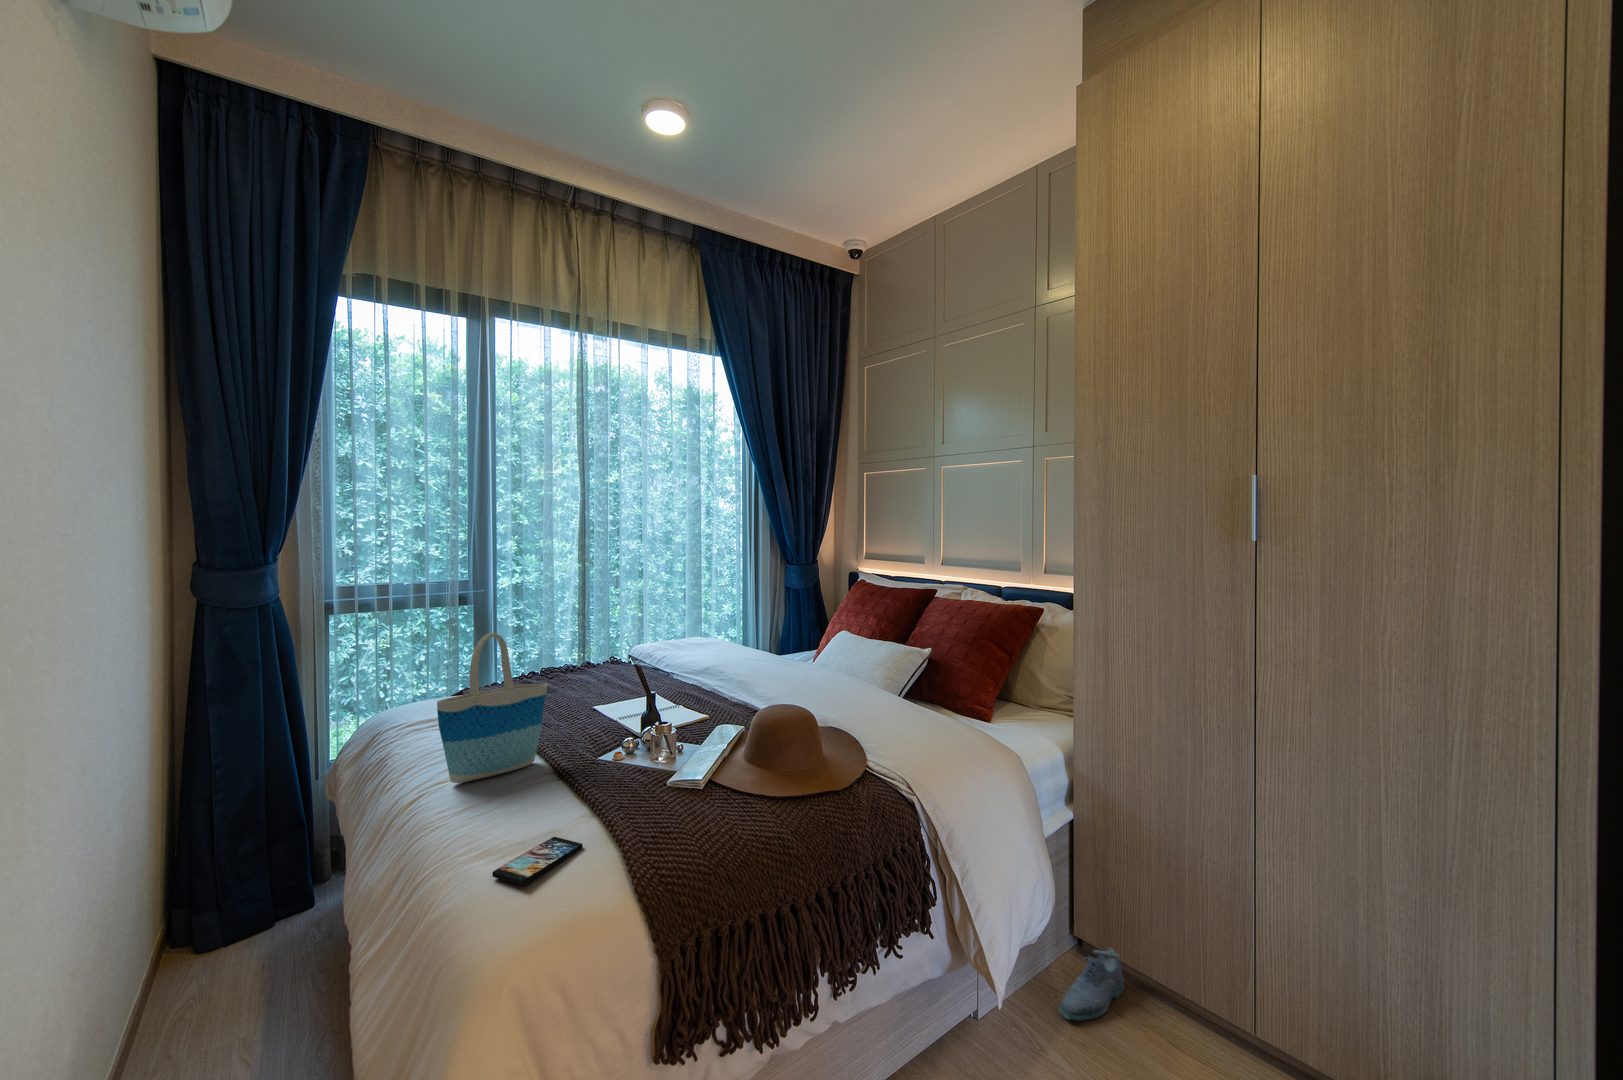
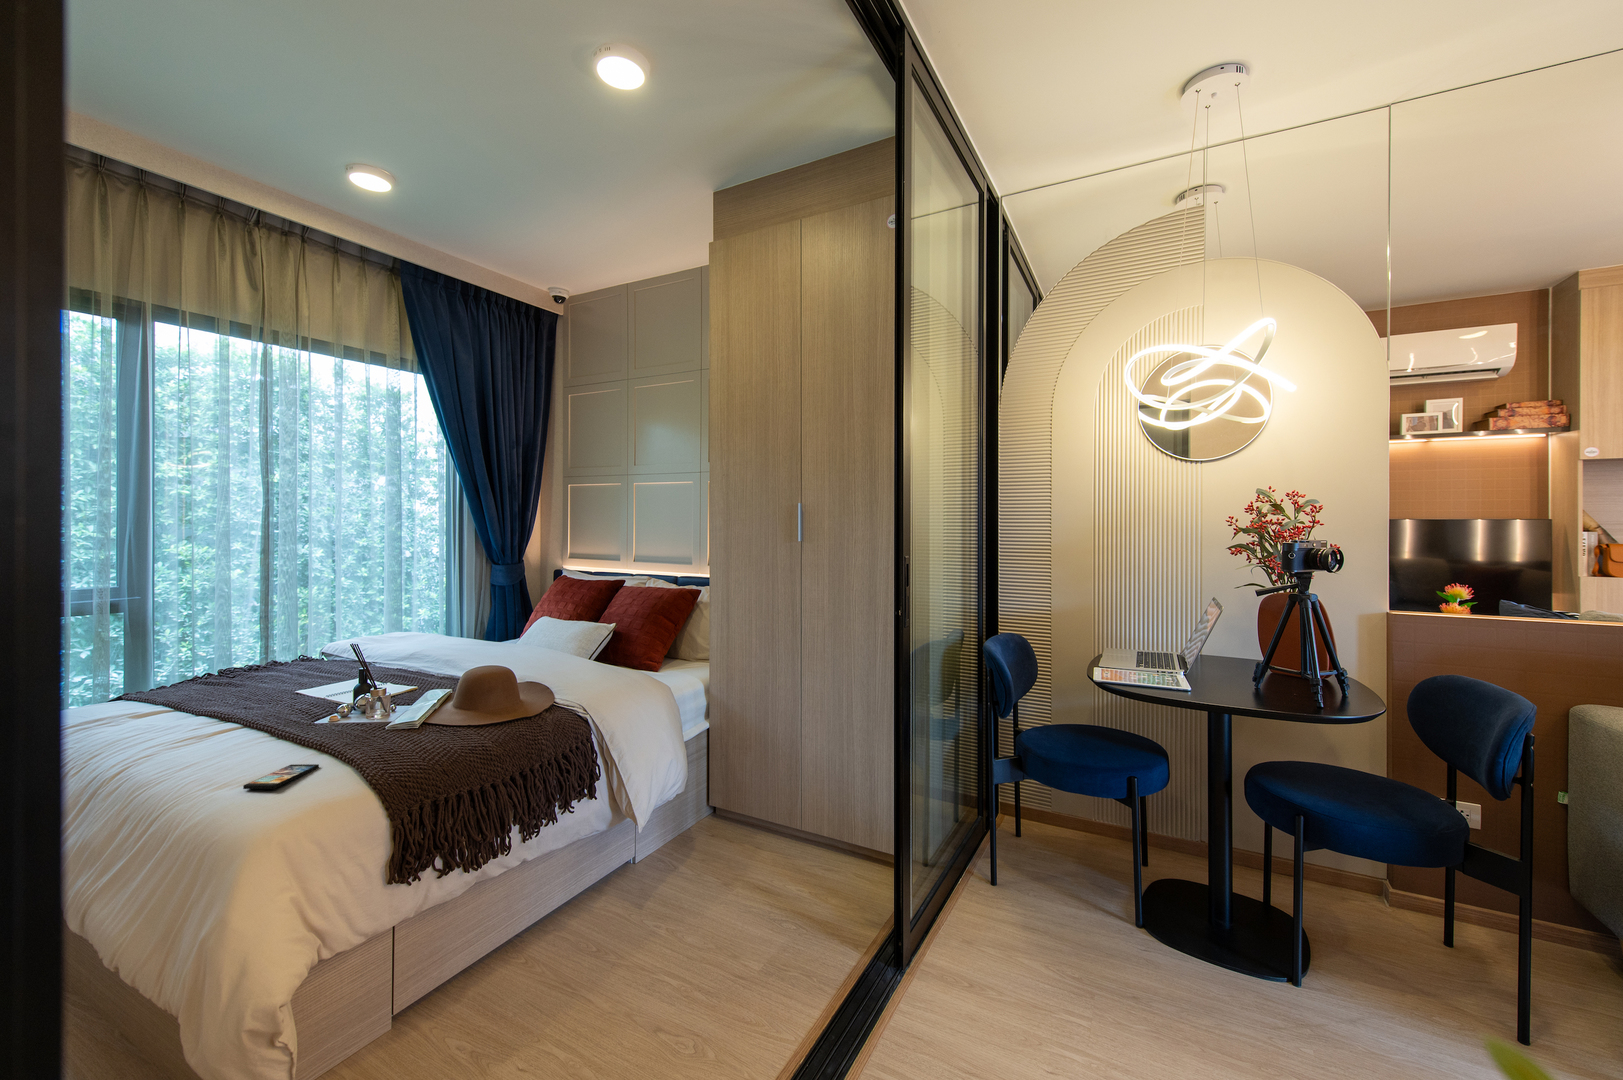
tote bag: present [437,633,548,783] -> none [156,620,265,747]
shoe: present [1059,950,1124,1021] -> none [692,809,738,855]

